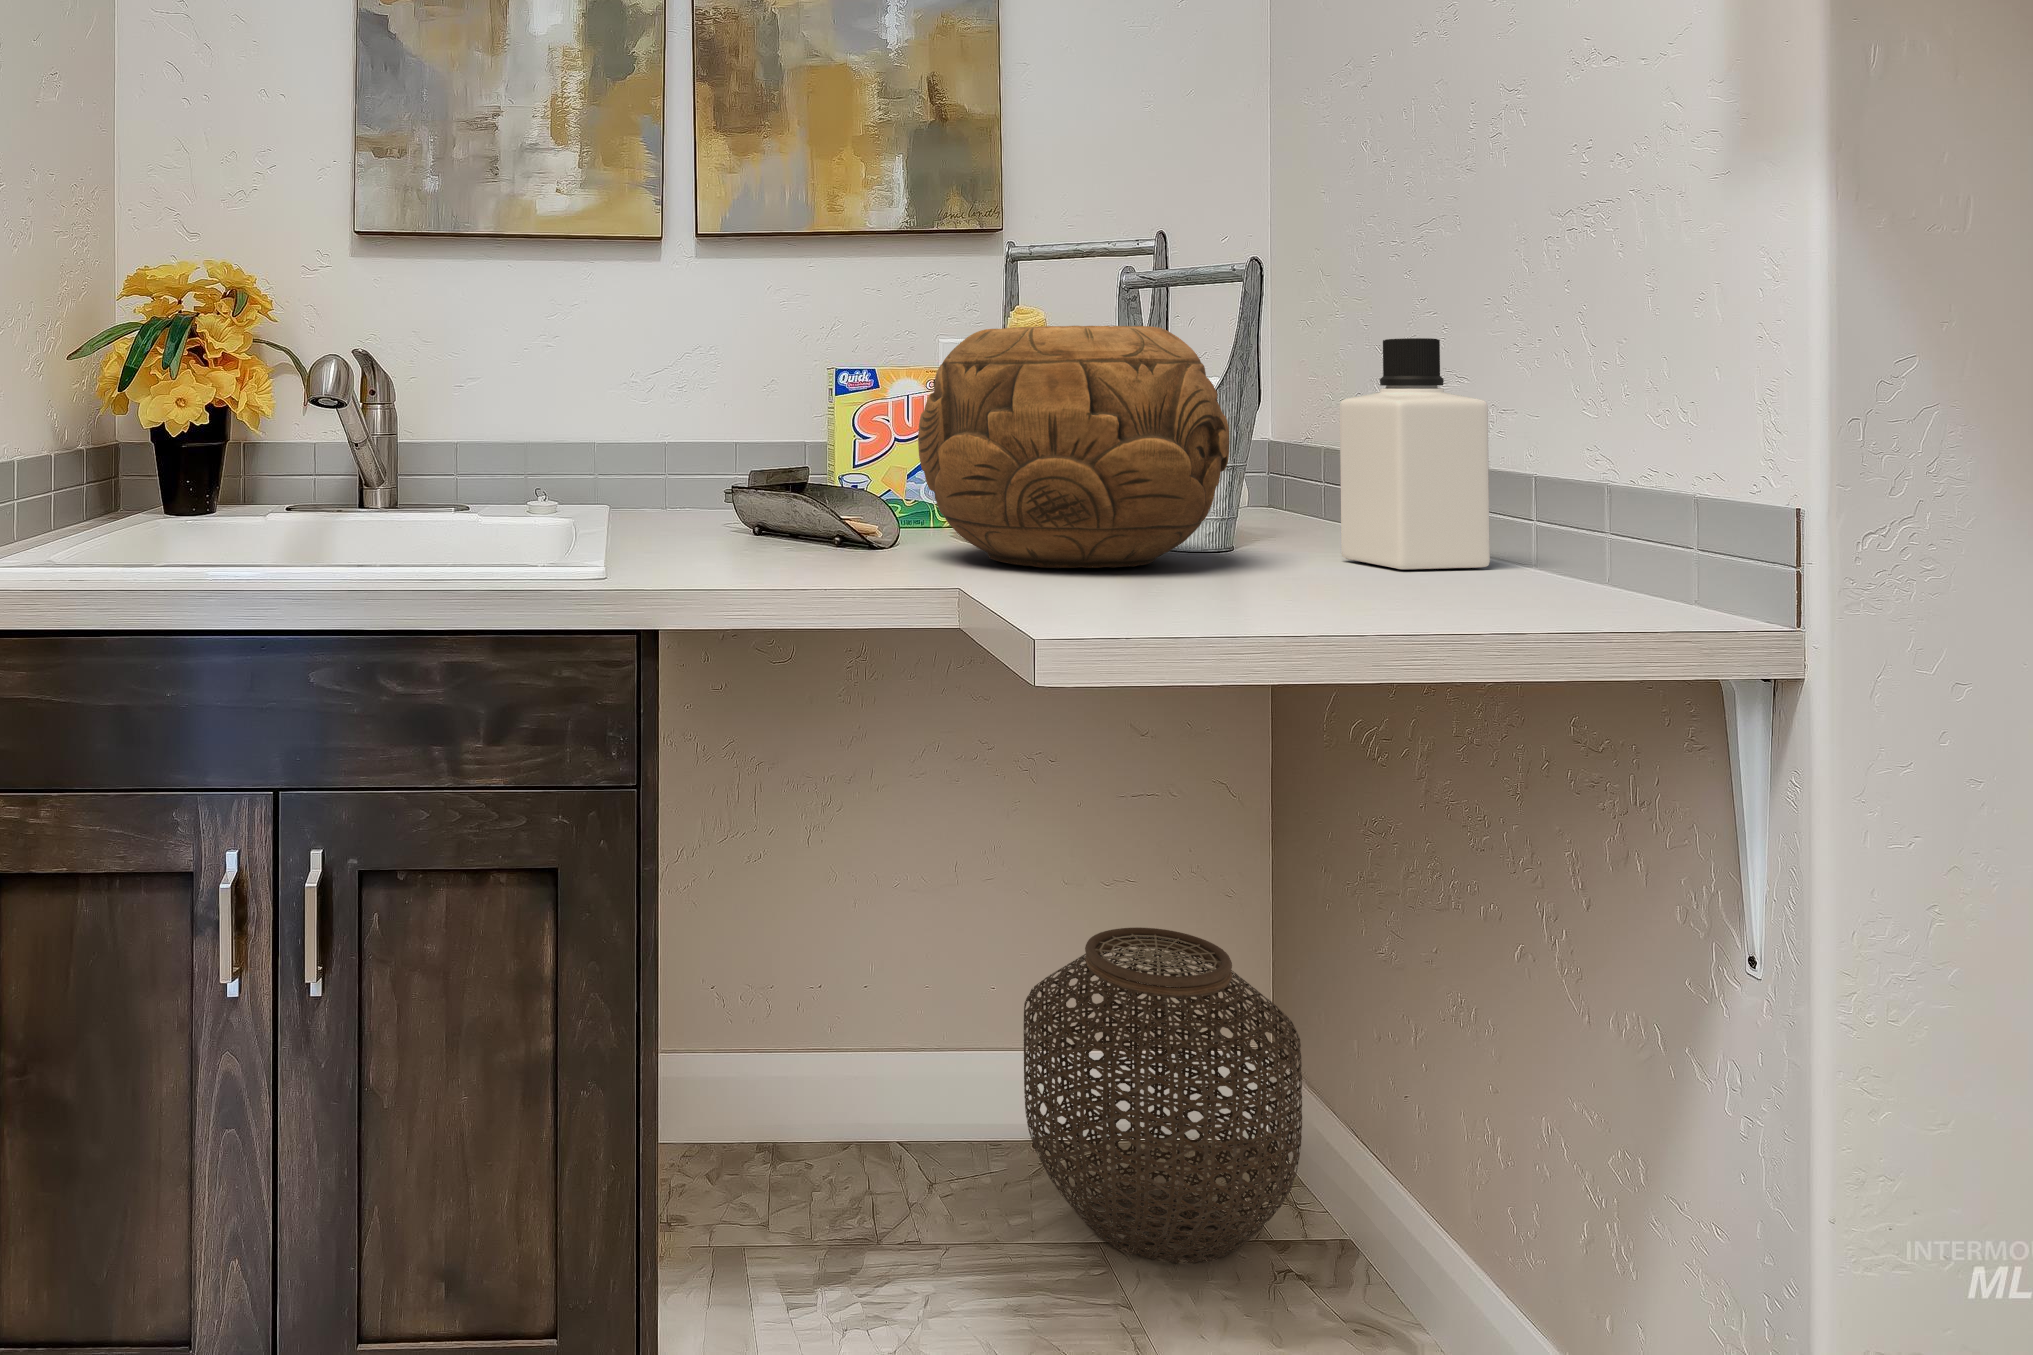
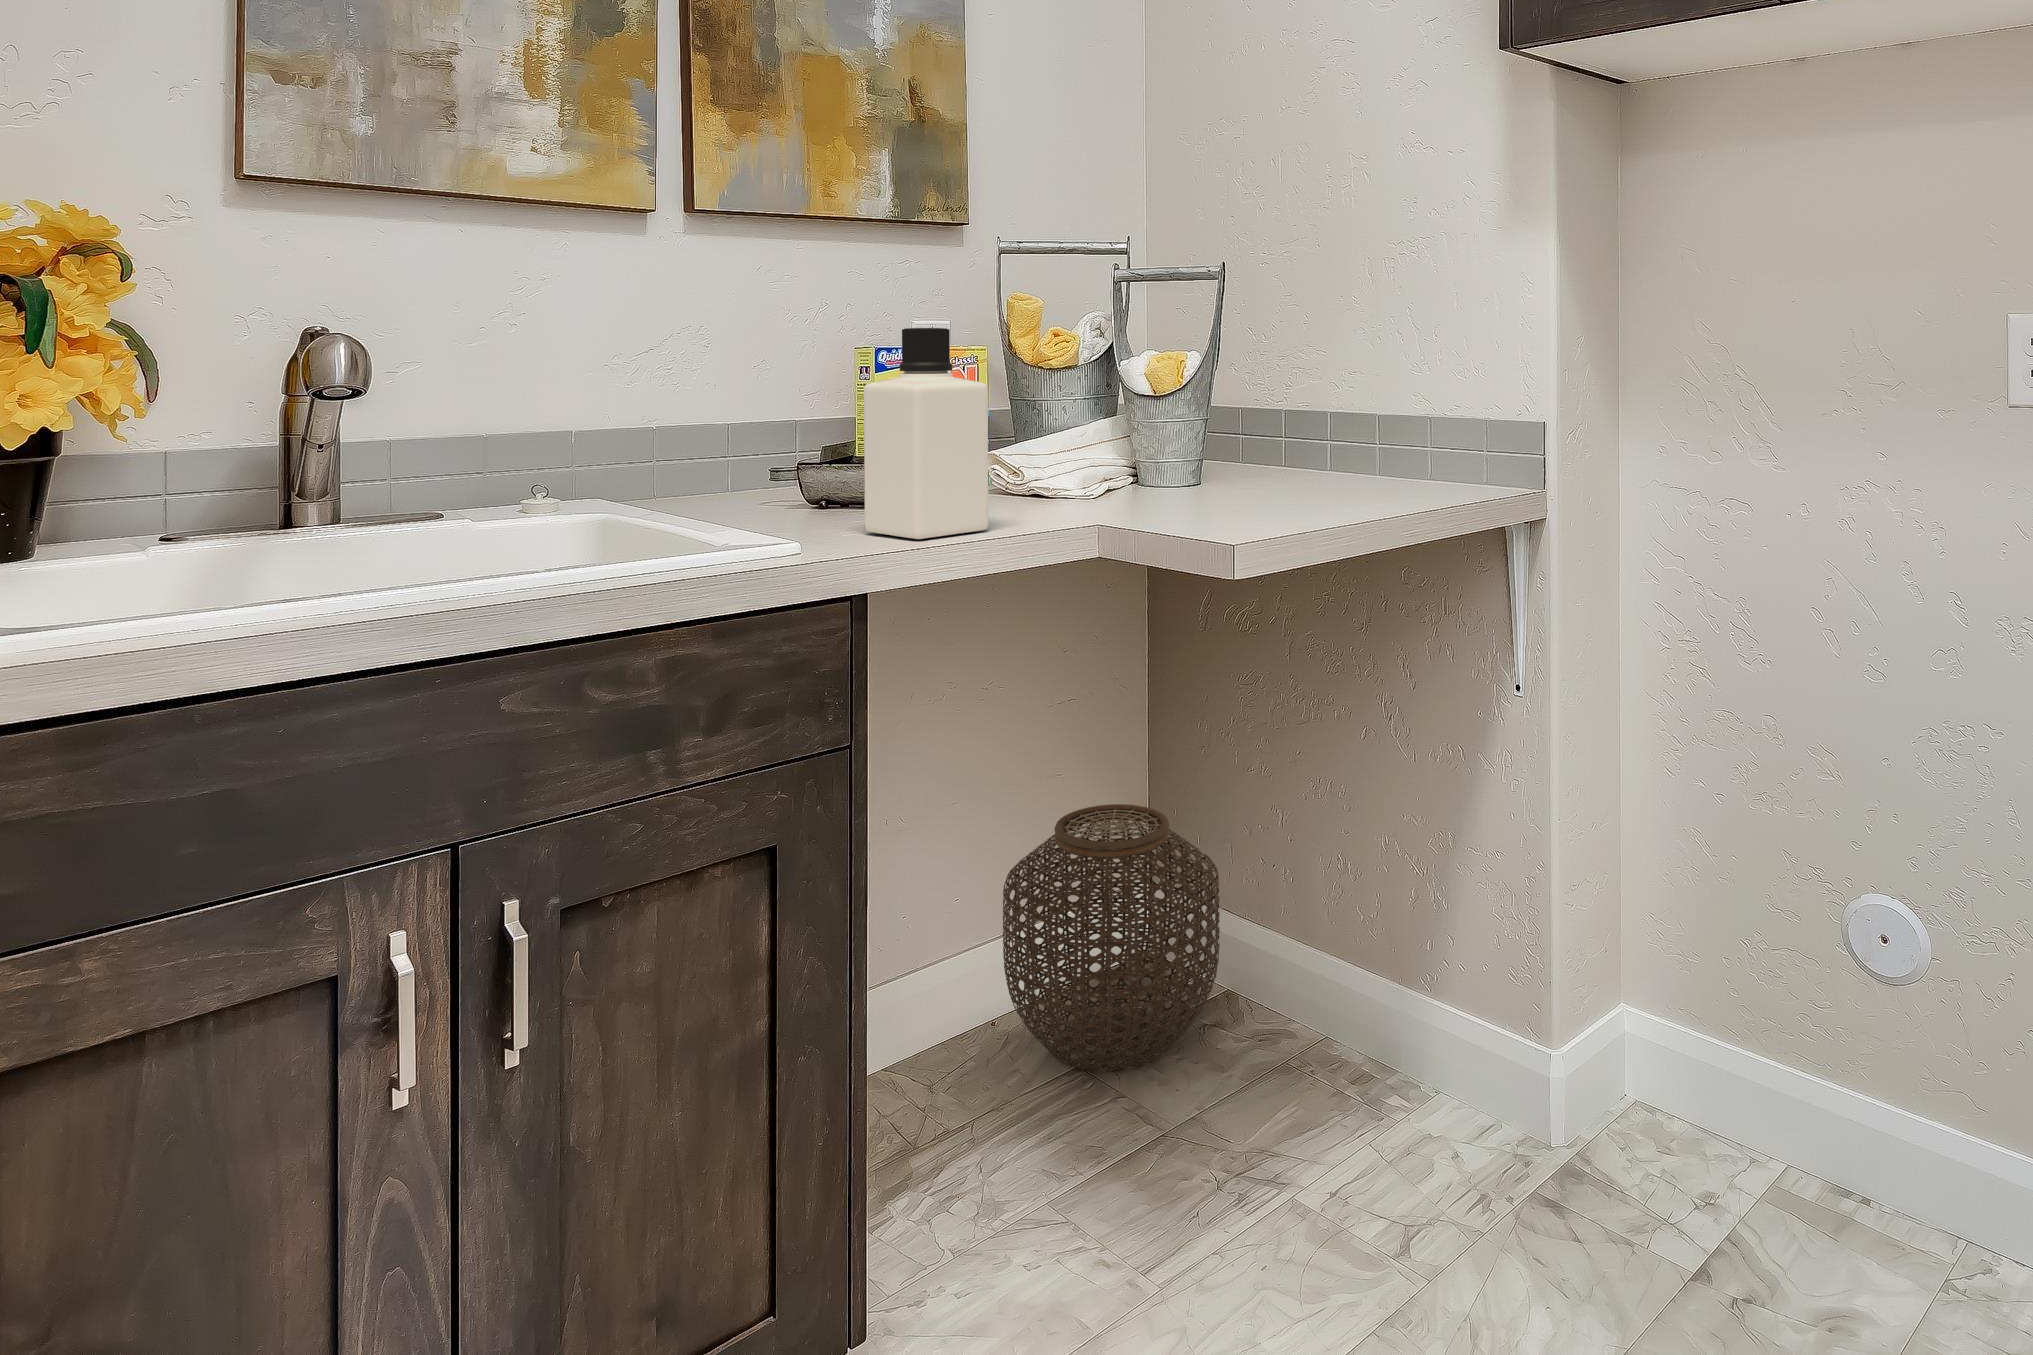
decorative bowl: present [918,326,1230,568] -> none [1040,316,1286,515]
bottle: present [1340,338,1490,570] -> present [864,328,989,539]

